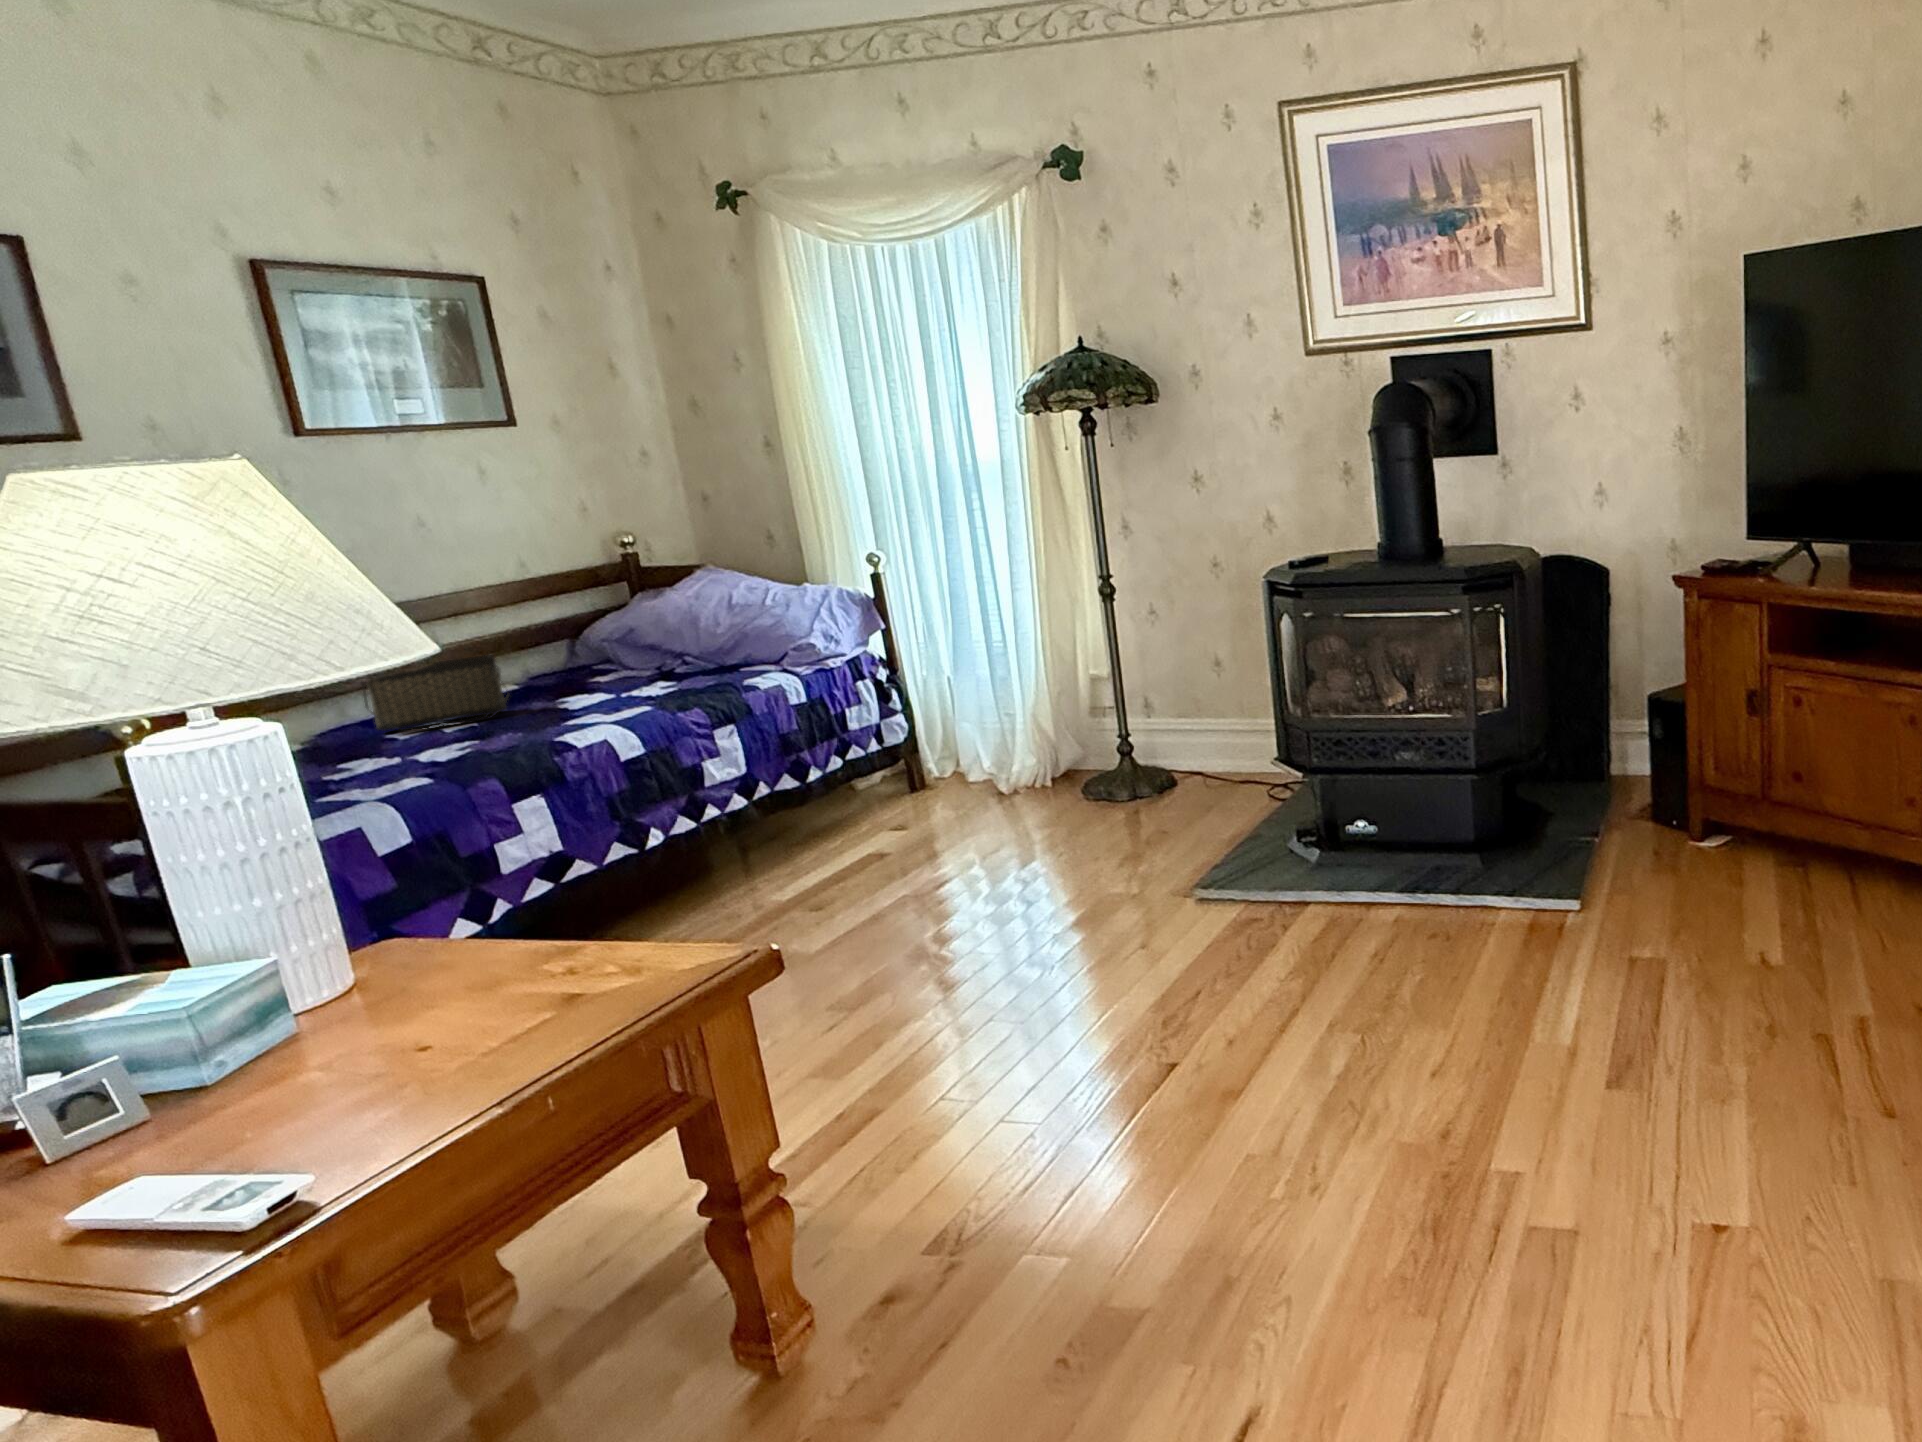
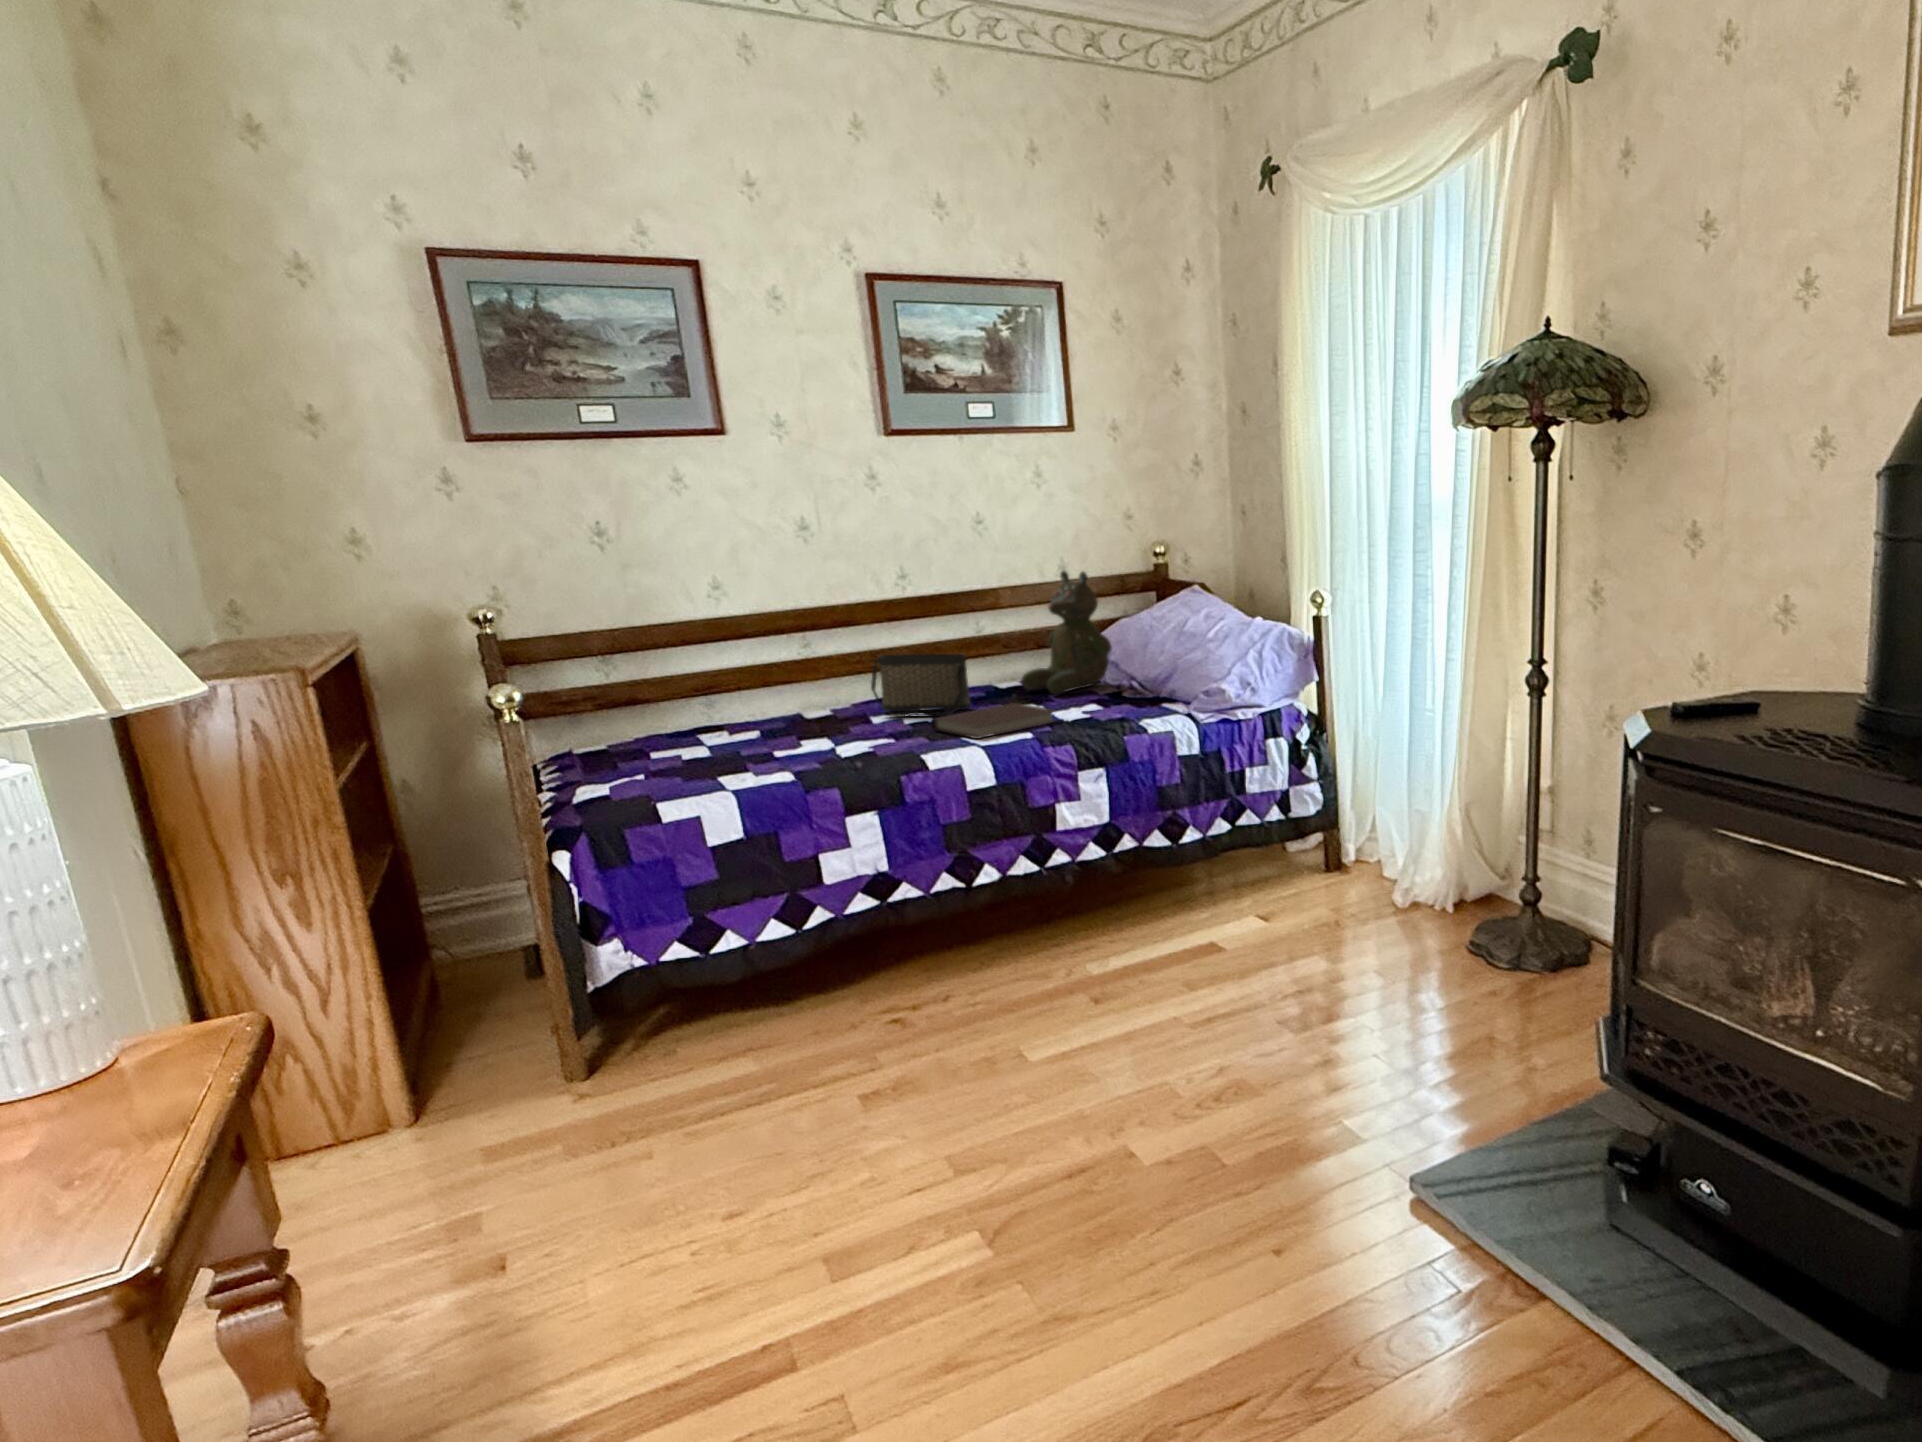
teddy bear: none [534,562,647,688] -> present [1021,571,1111,694]
notebook: none [503,686,653,727] -> present [931,703,1055,739]

